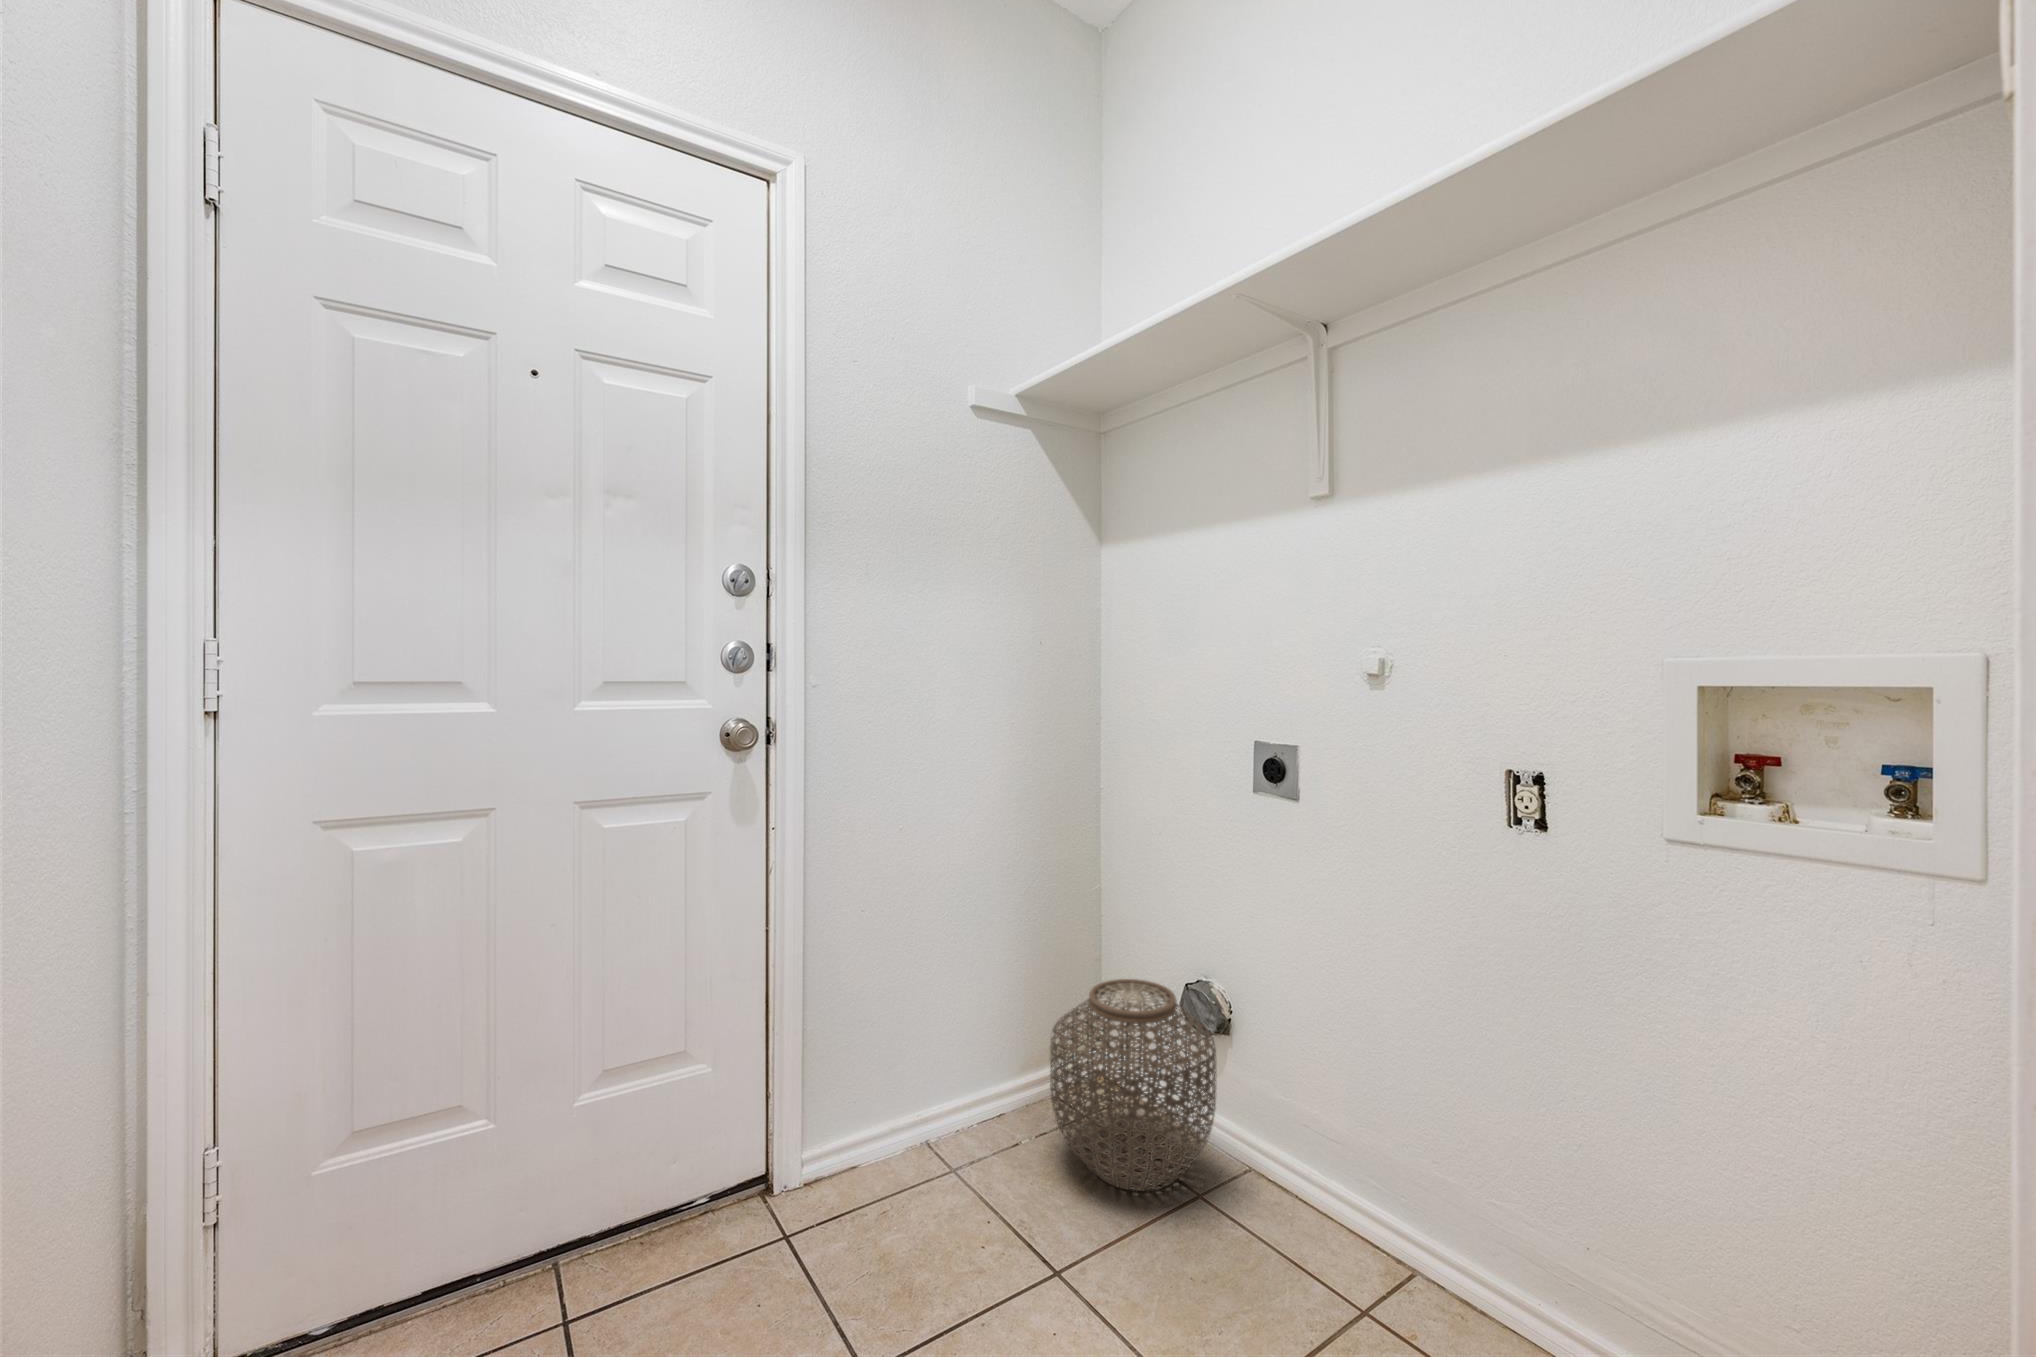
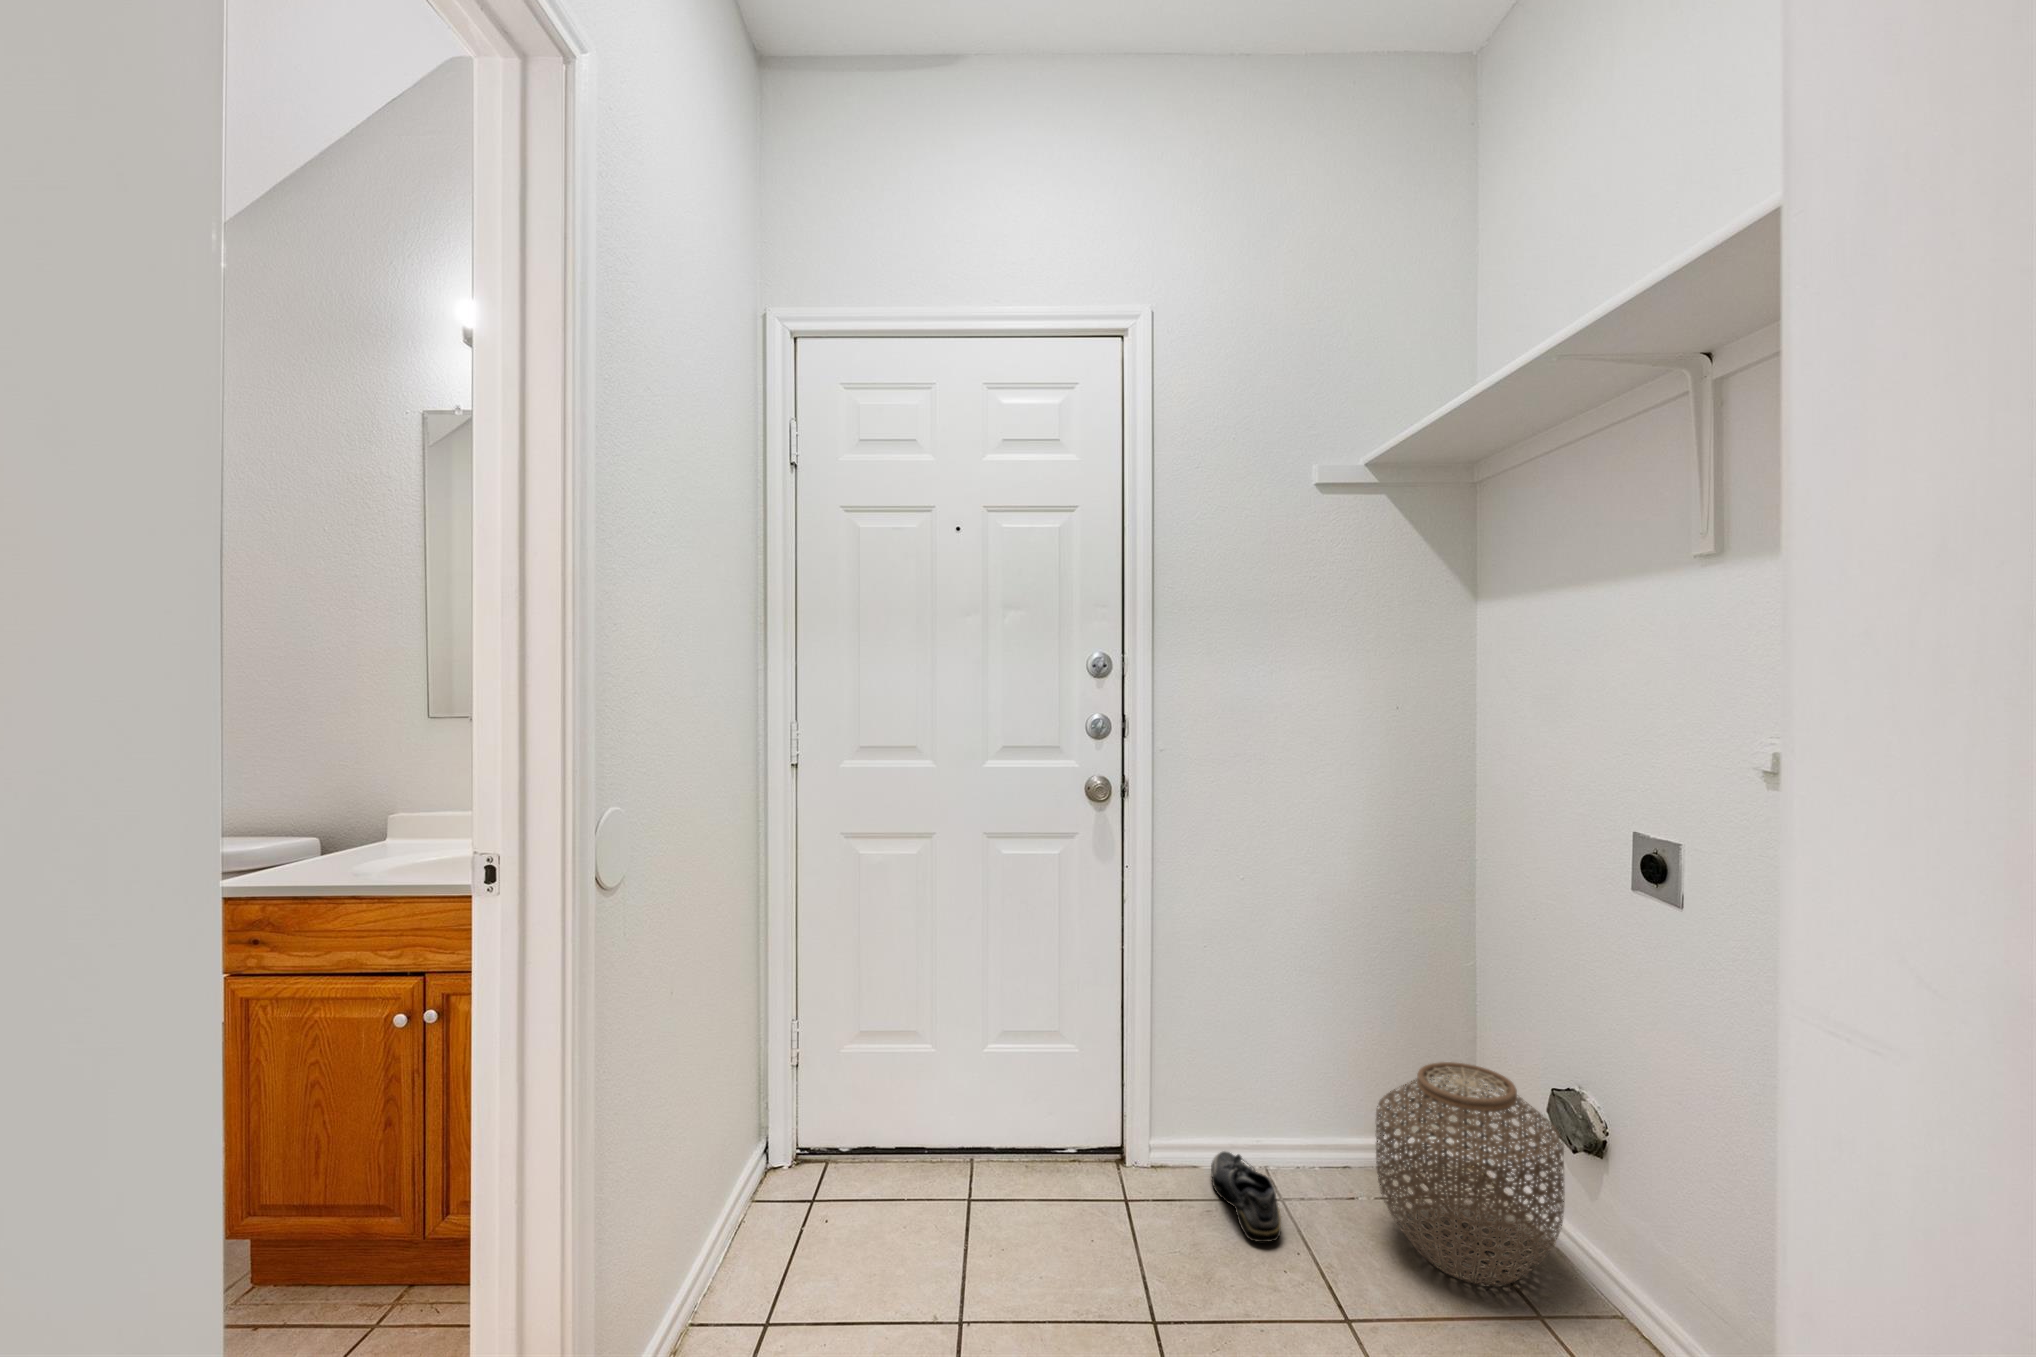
shoe: none [872,1136,975,1231] -> present [1211,1151,1281,1242]

